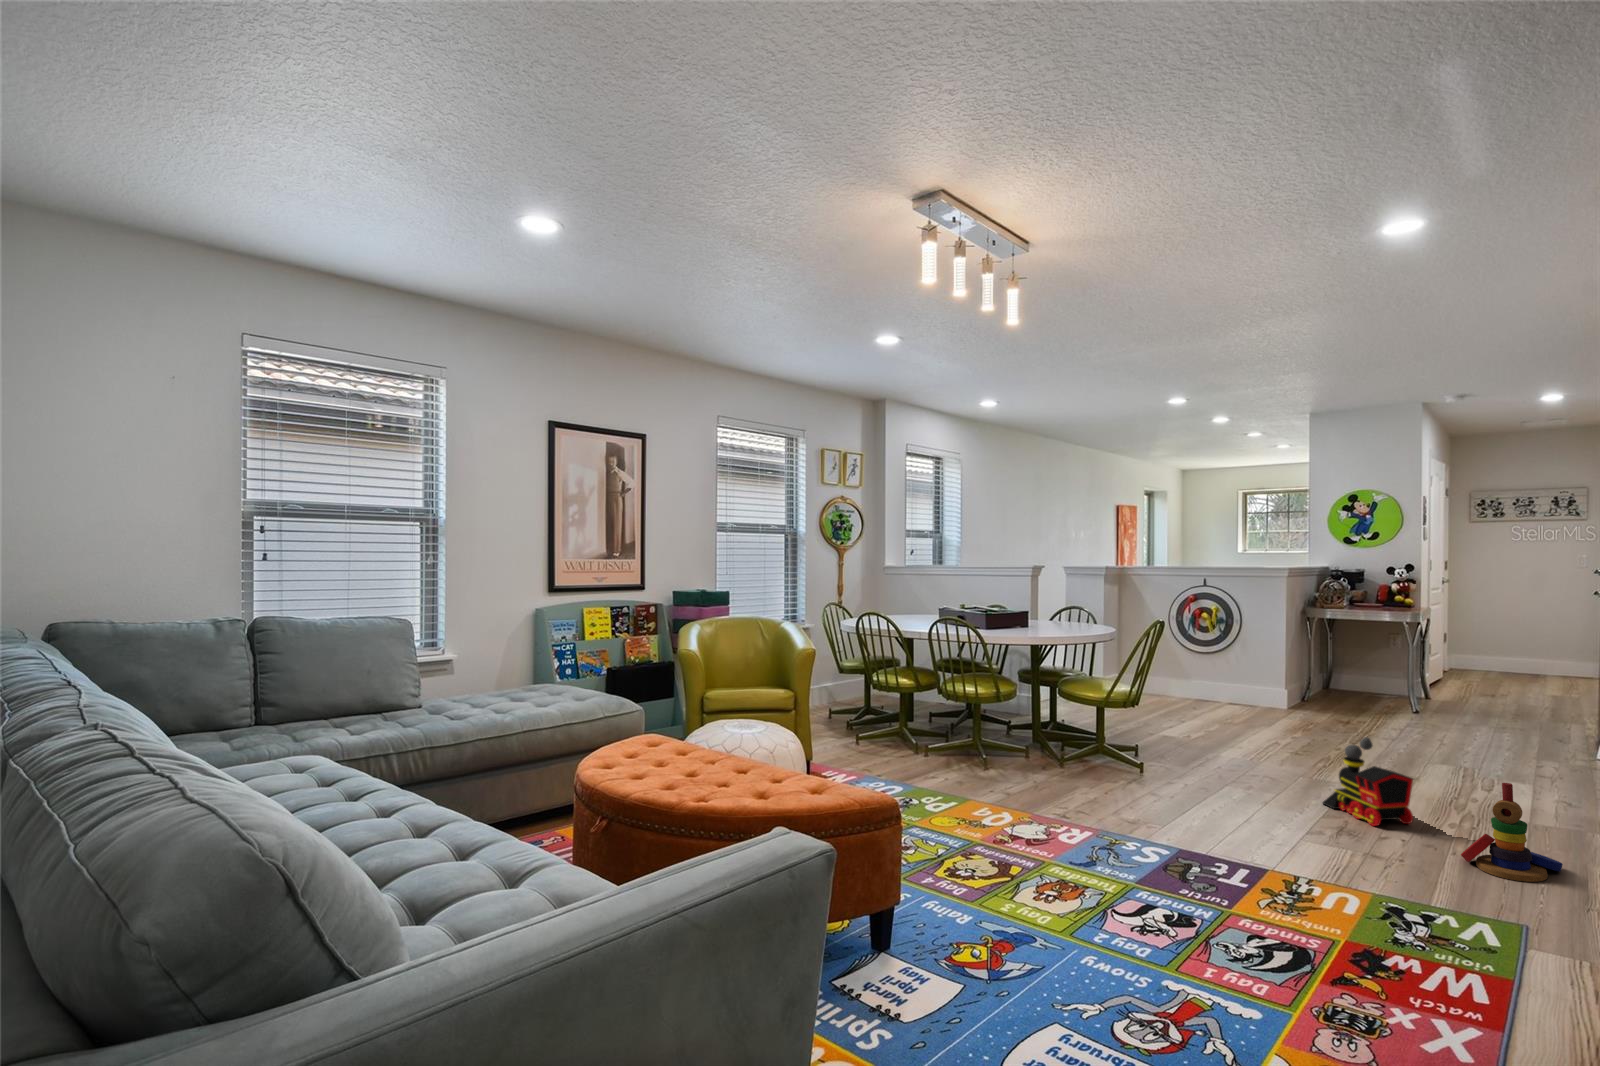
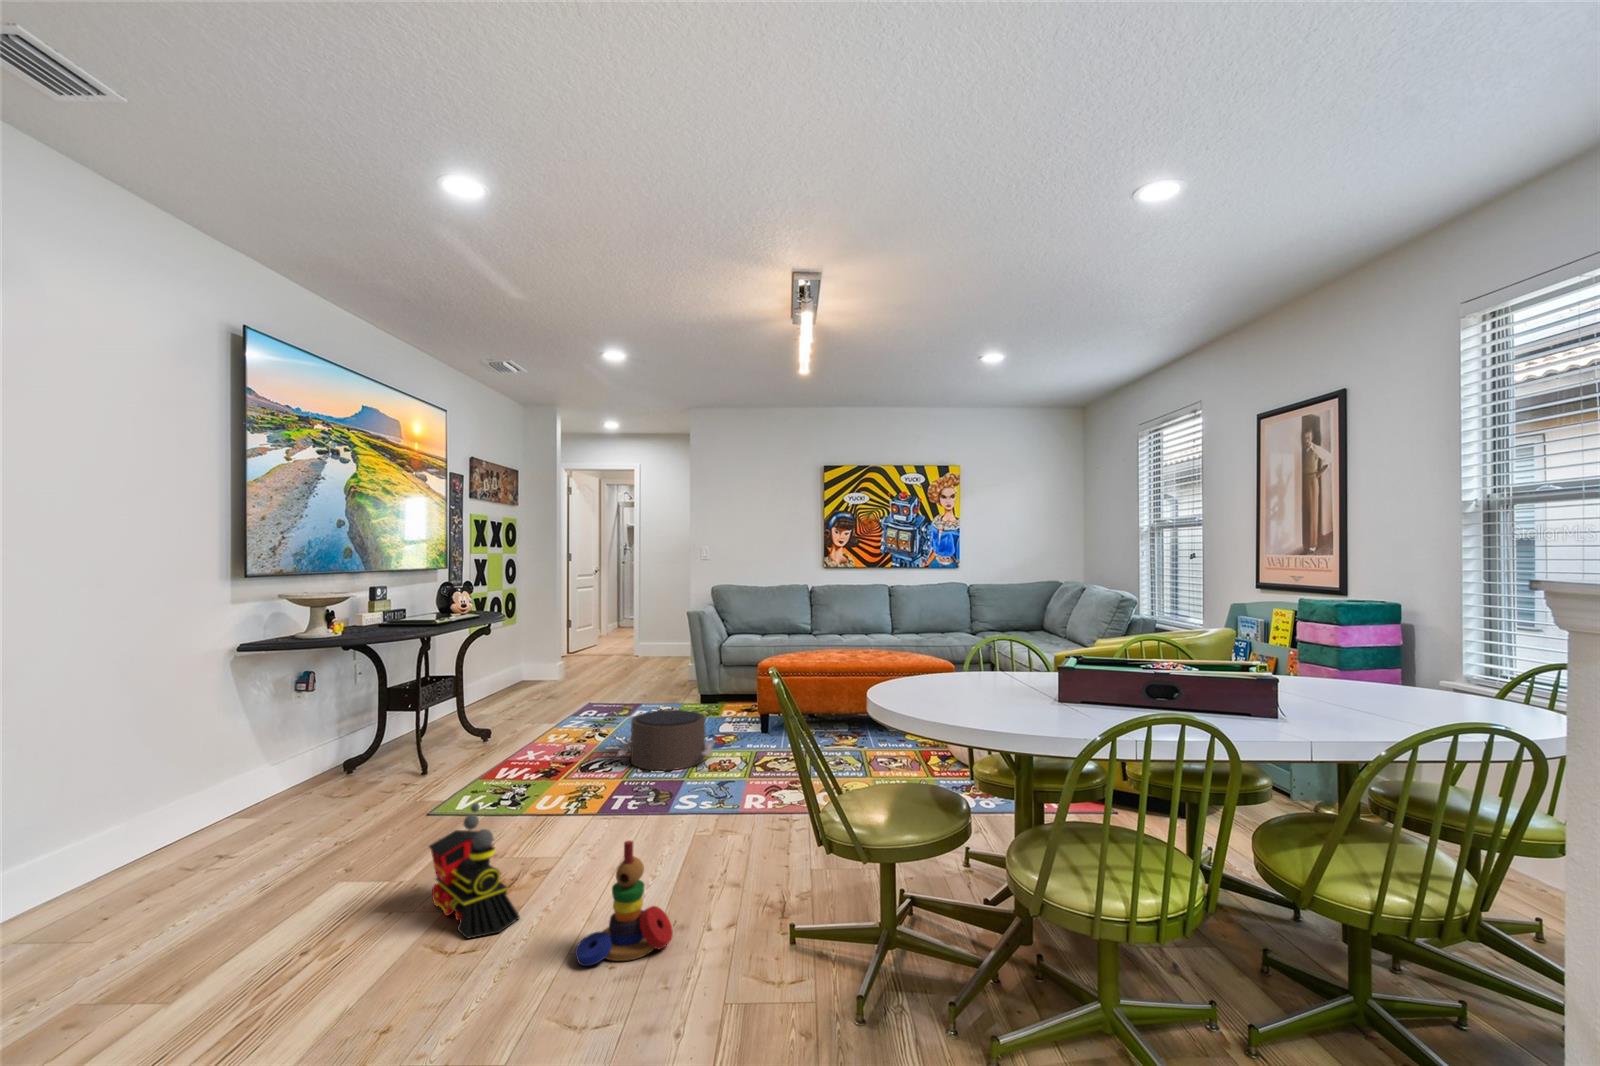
stacking toy: present [1461,783,1563,882] -> present [575,841,673,966]
pouf: none [1045,838,1239,976] -> present [618,710,714,770]

